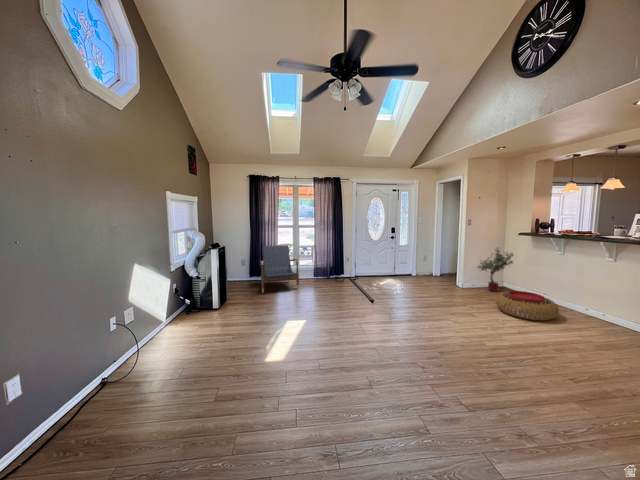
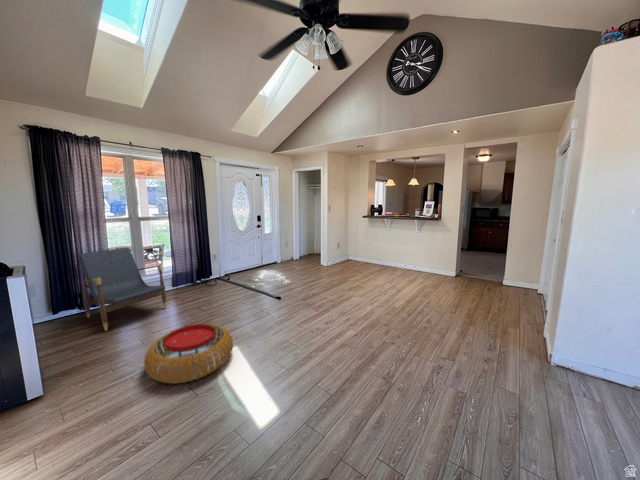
potted tree: present [478,248,513,292] -> none [338,229,360,265]
pouf: present [496,291,559,321] -> present [144,324,233,384]

